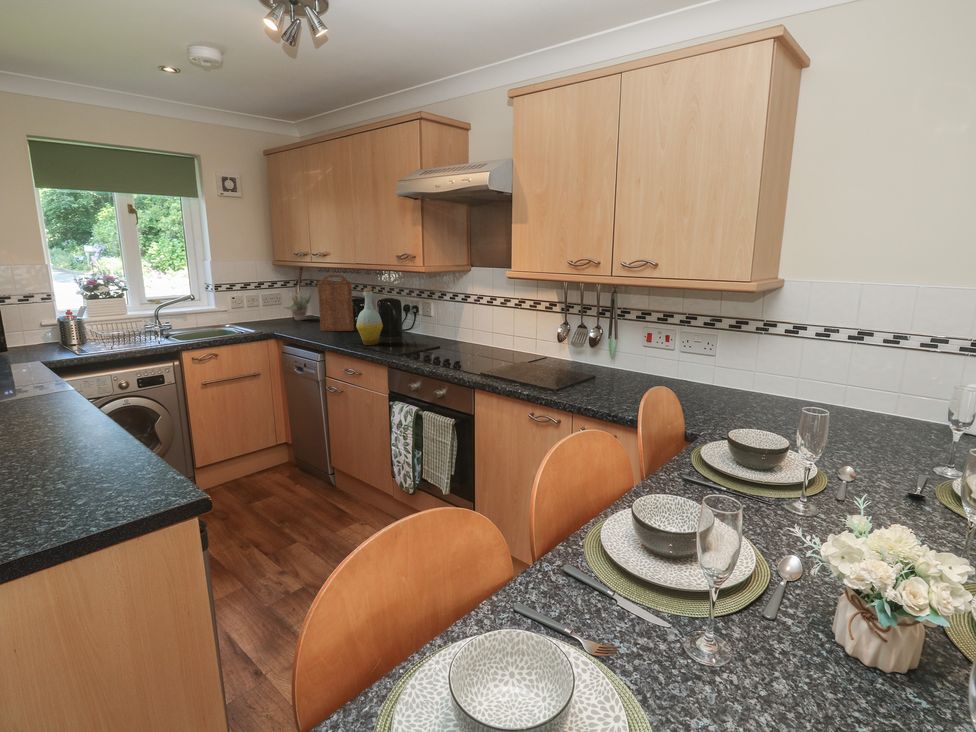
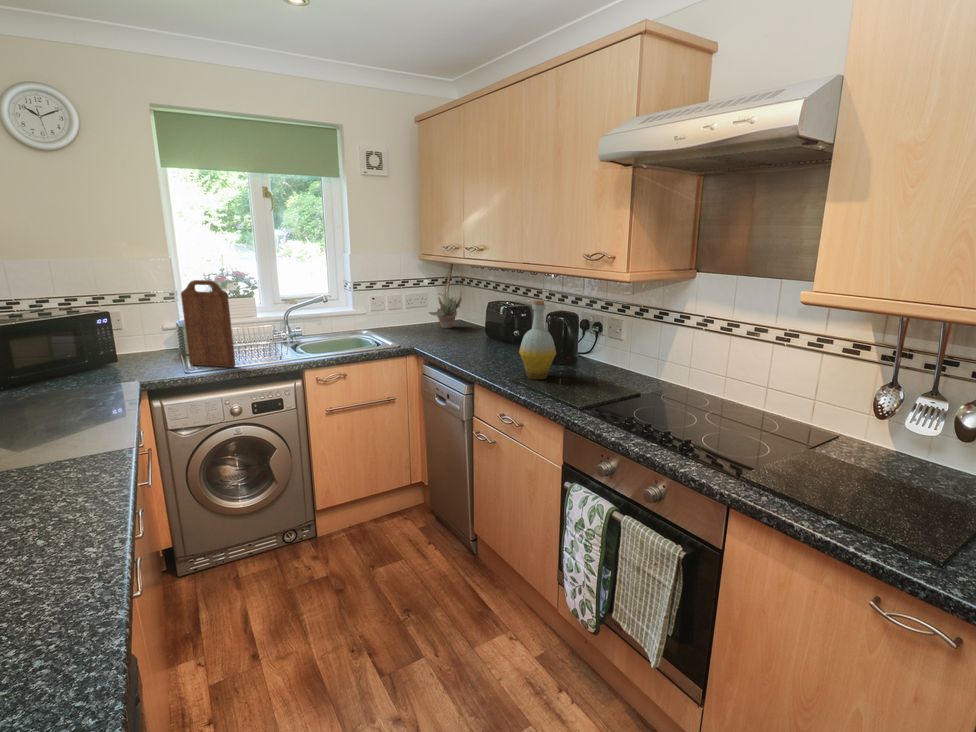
cutting board: present [317,274,354,331] -> present [181,280,235,367]

